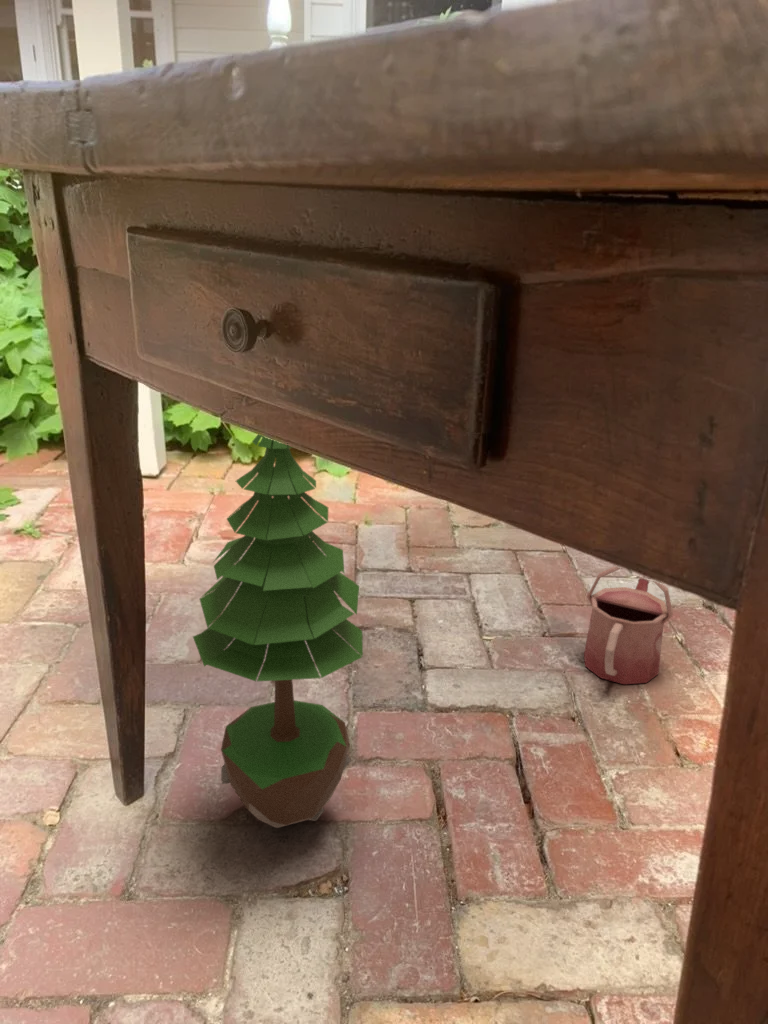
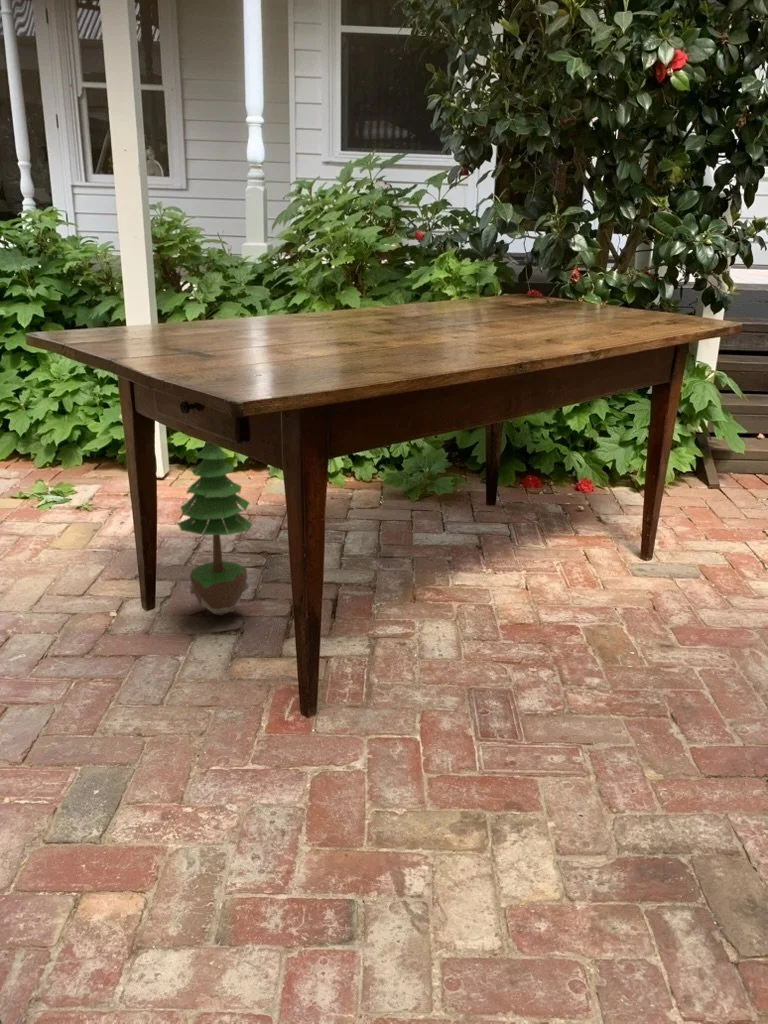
watering can: present [584,565,673,684] -> none [392,510,443,575]

